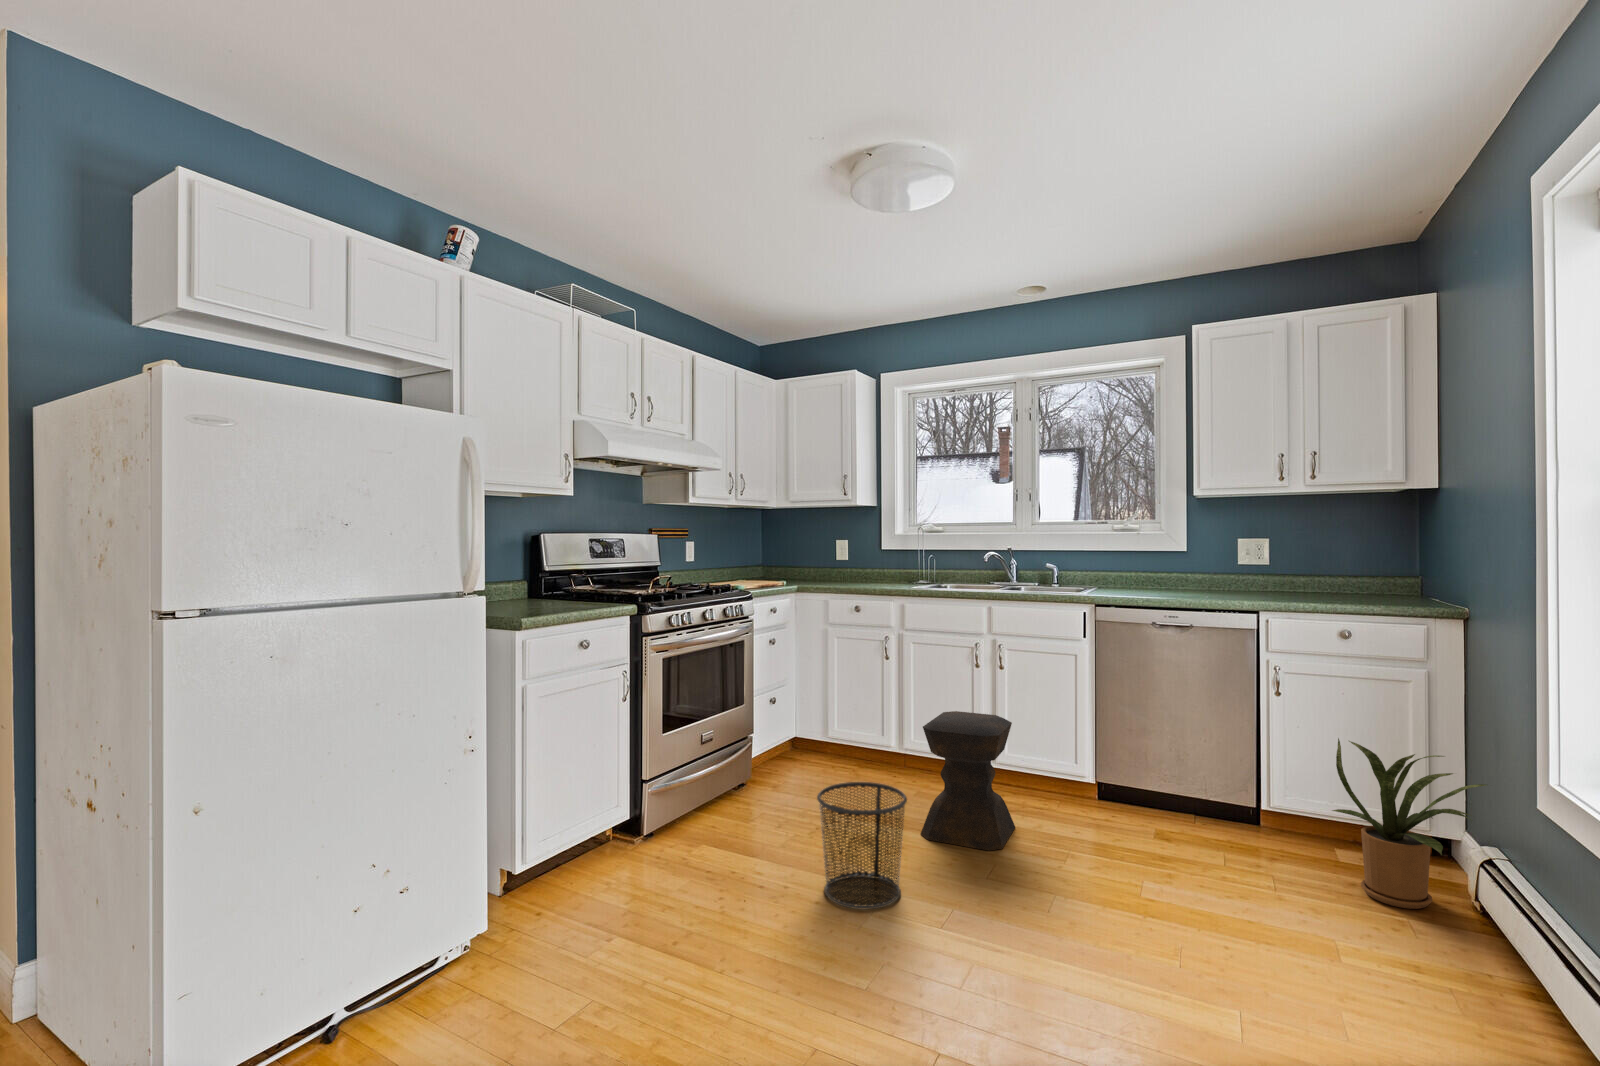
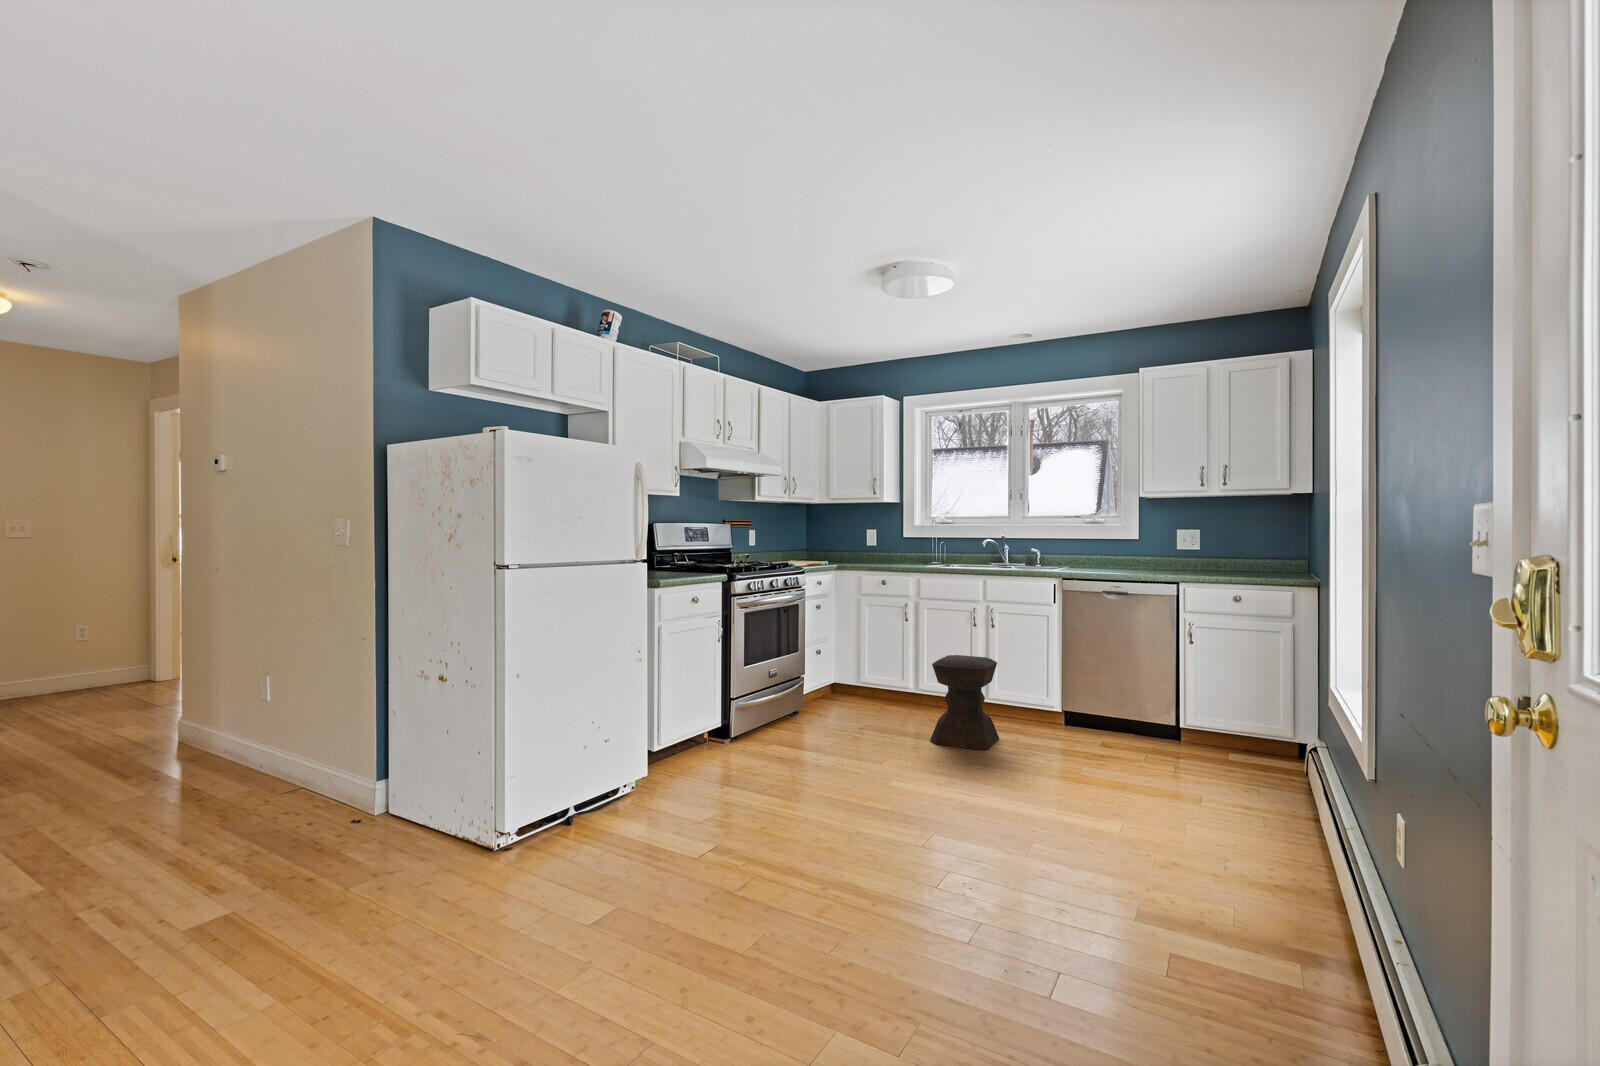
house plant: present [1332,738,1486,909] -> none [1218,668,1314,782]
waste bin: present [817,782,907,910] -> none [858,697,919,777]

